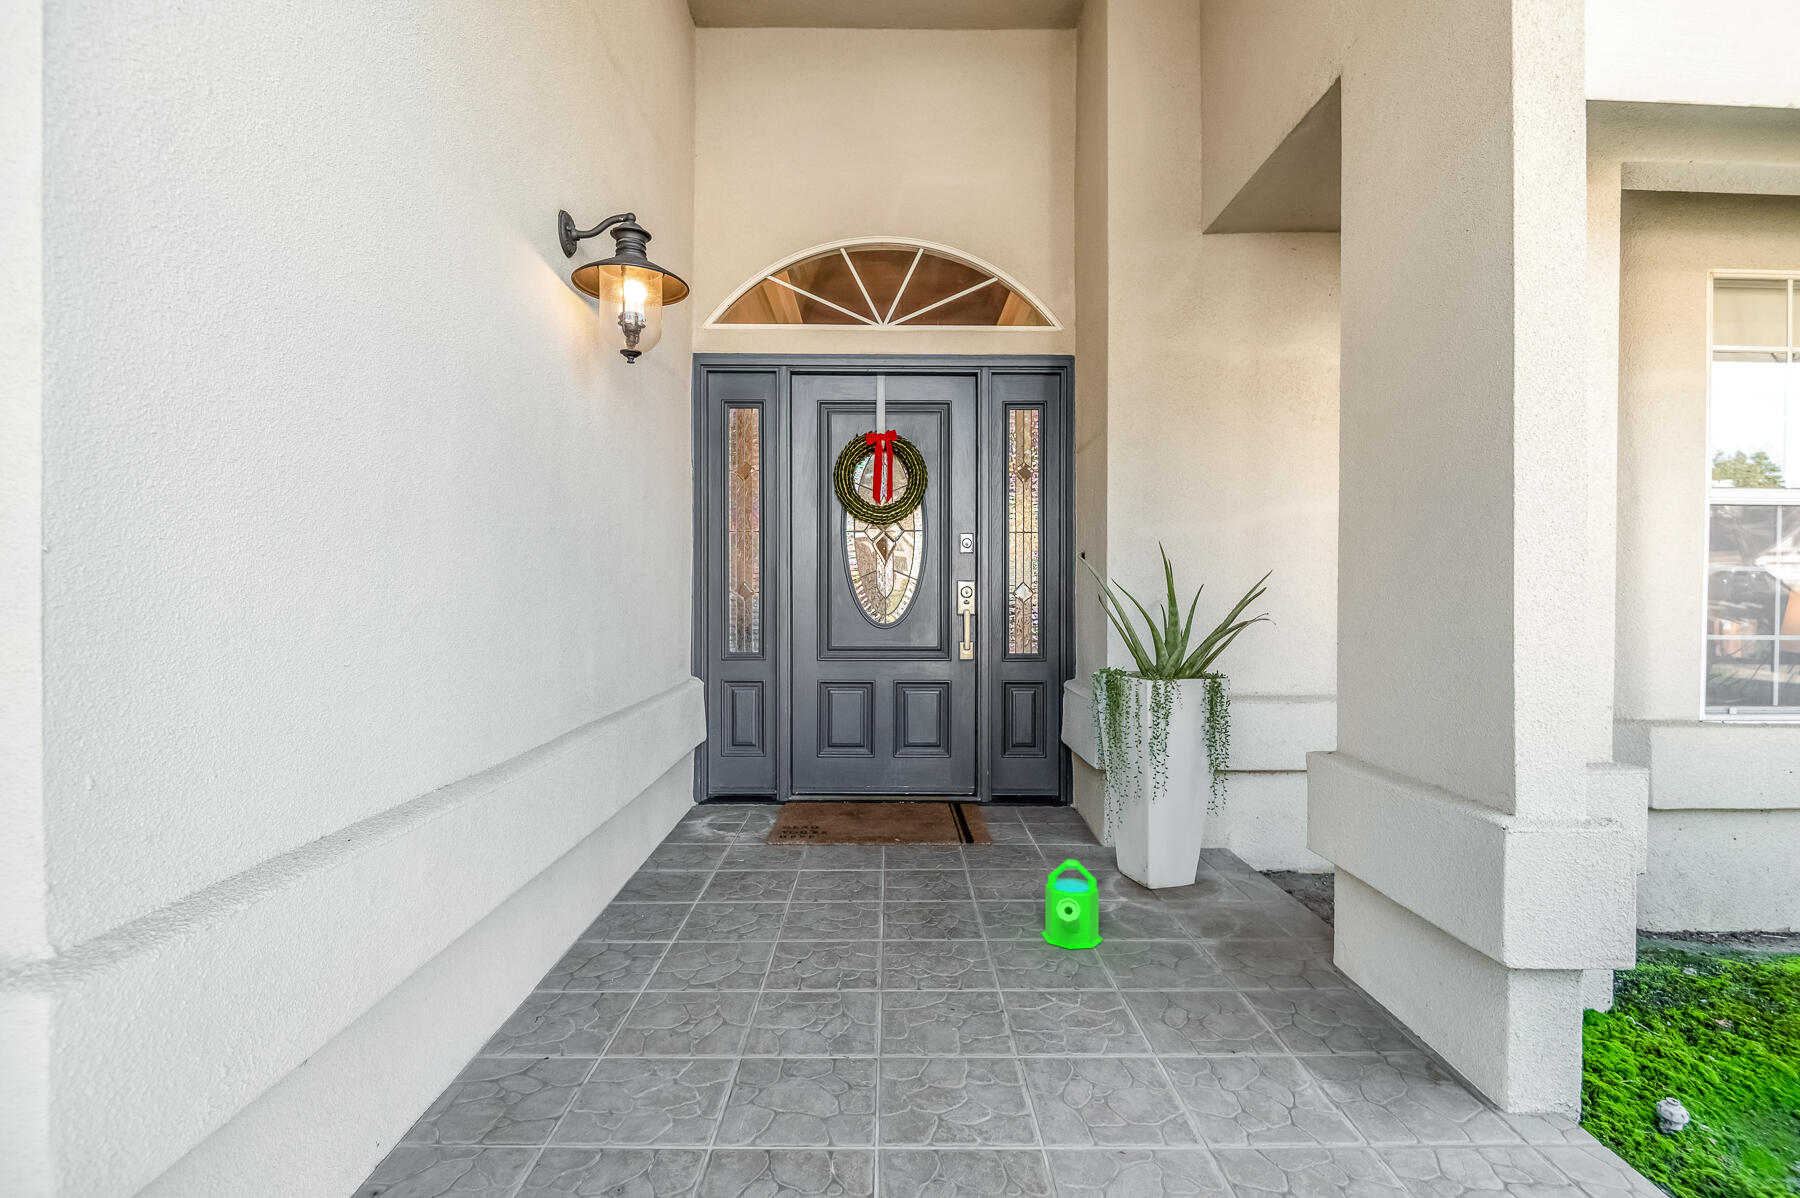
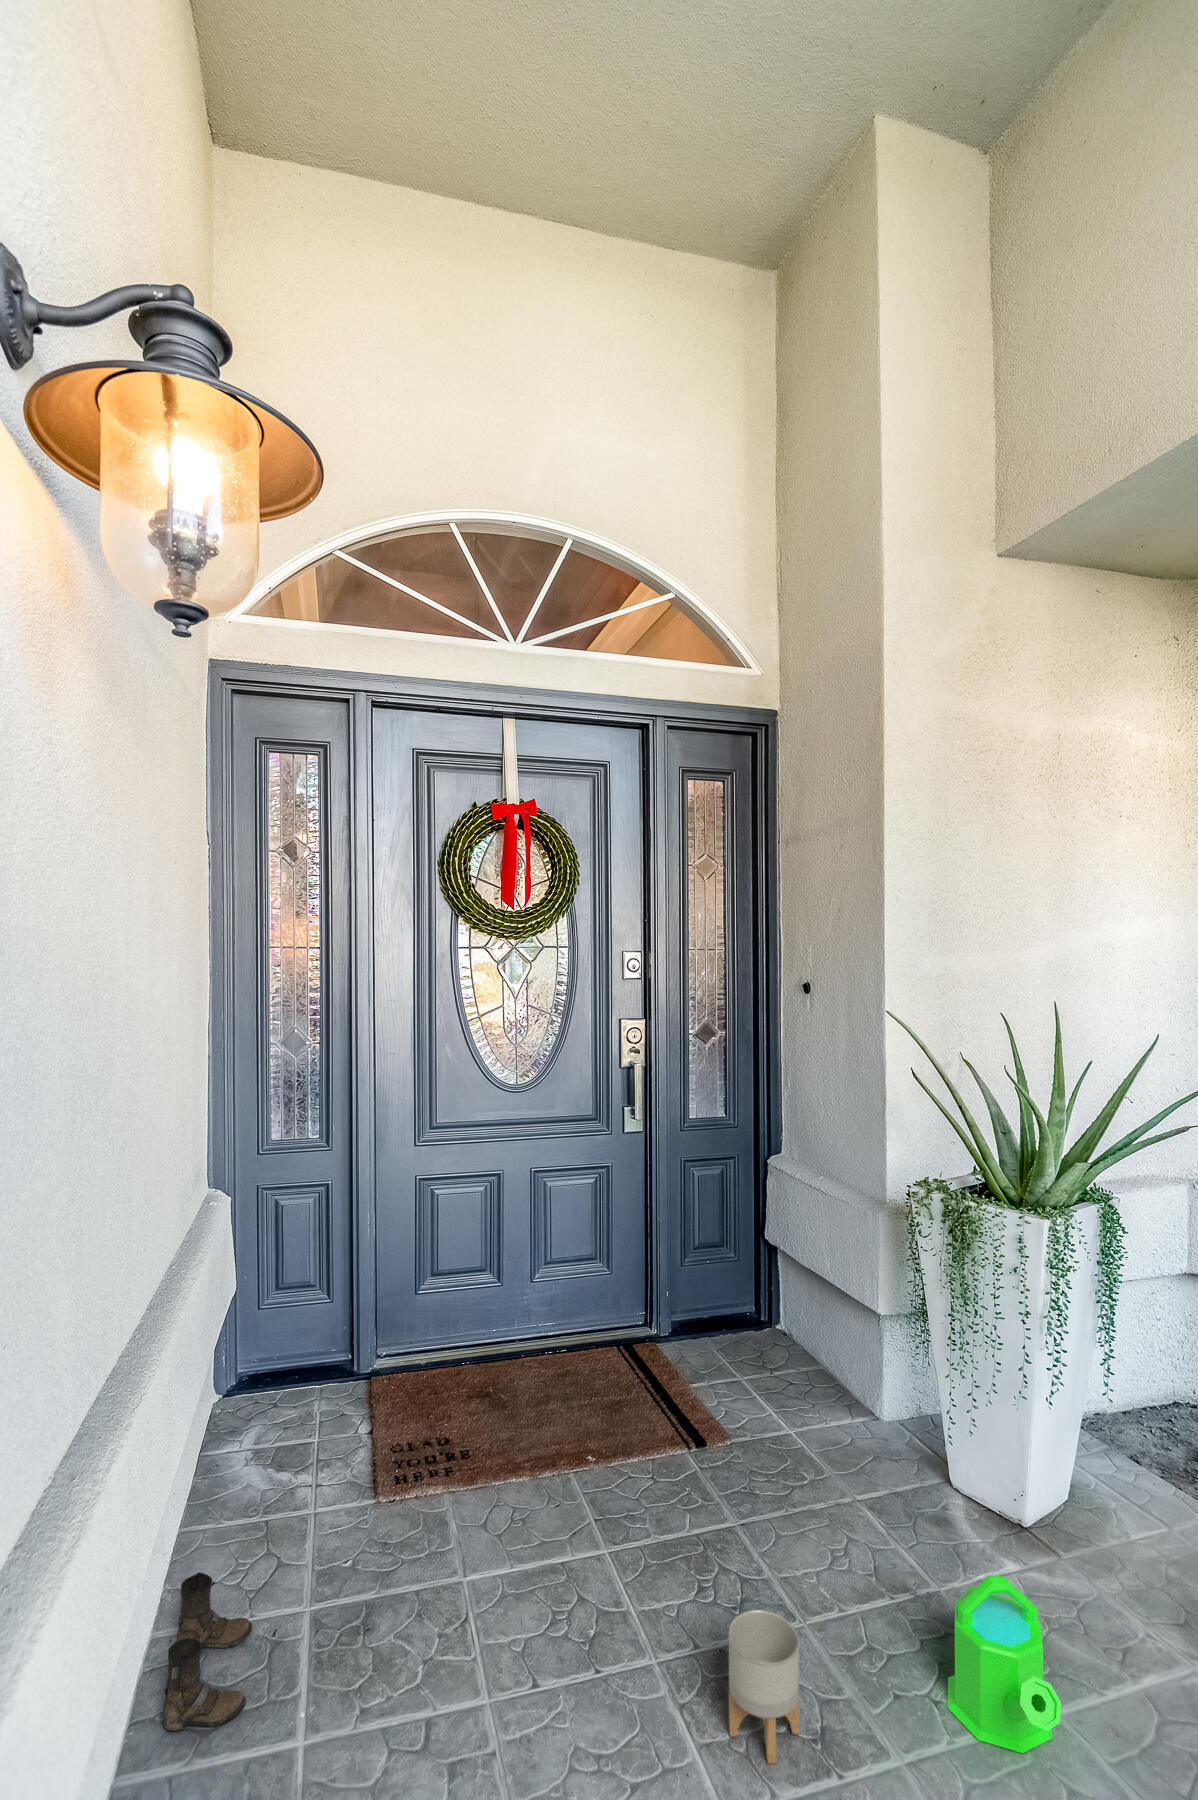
boots: none [629,837,681,893] -> present [163,1573,252,1731]
planter: none [908,867,947,935] -> present [729,1610,799,1764]

